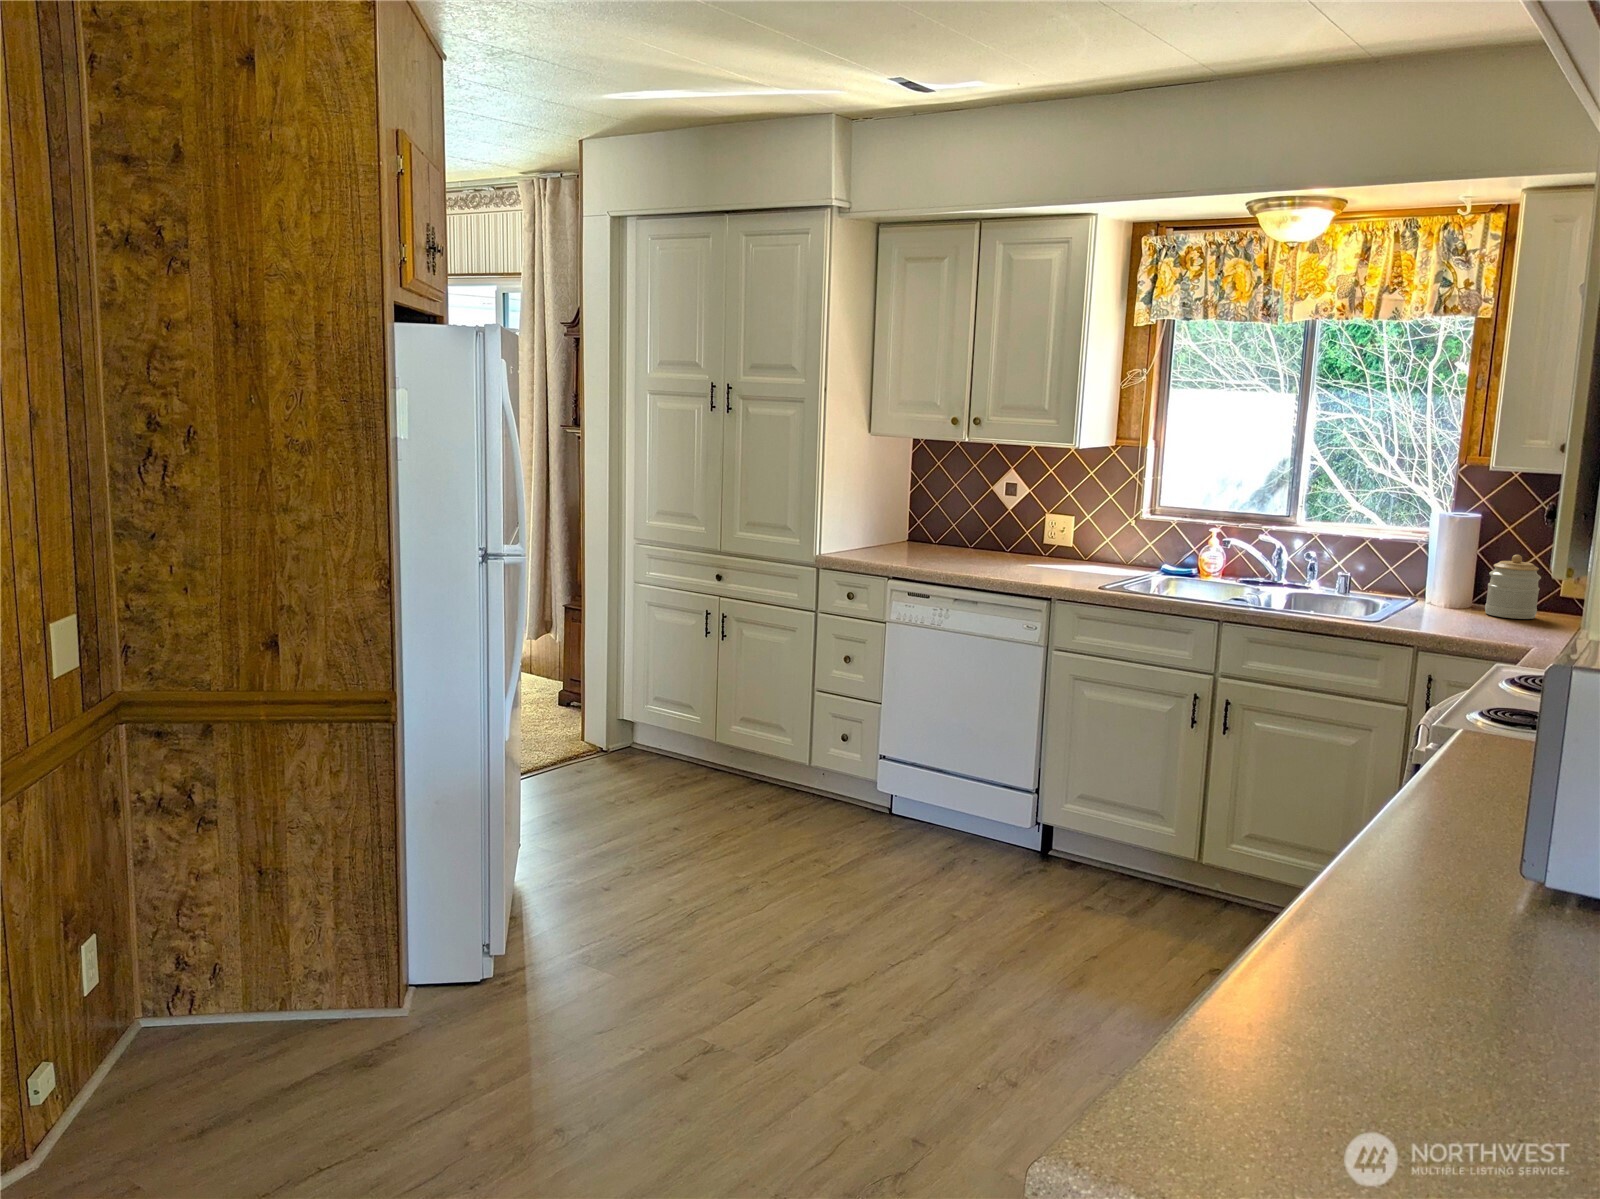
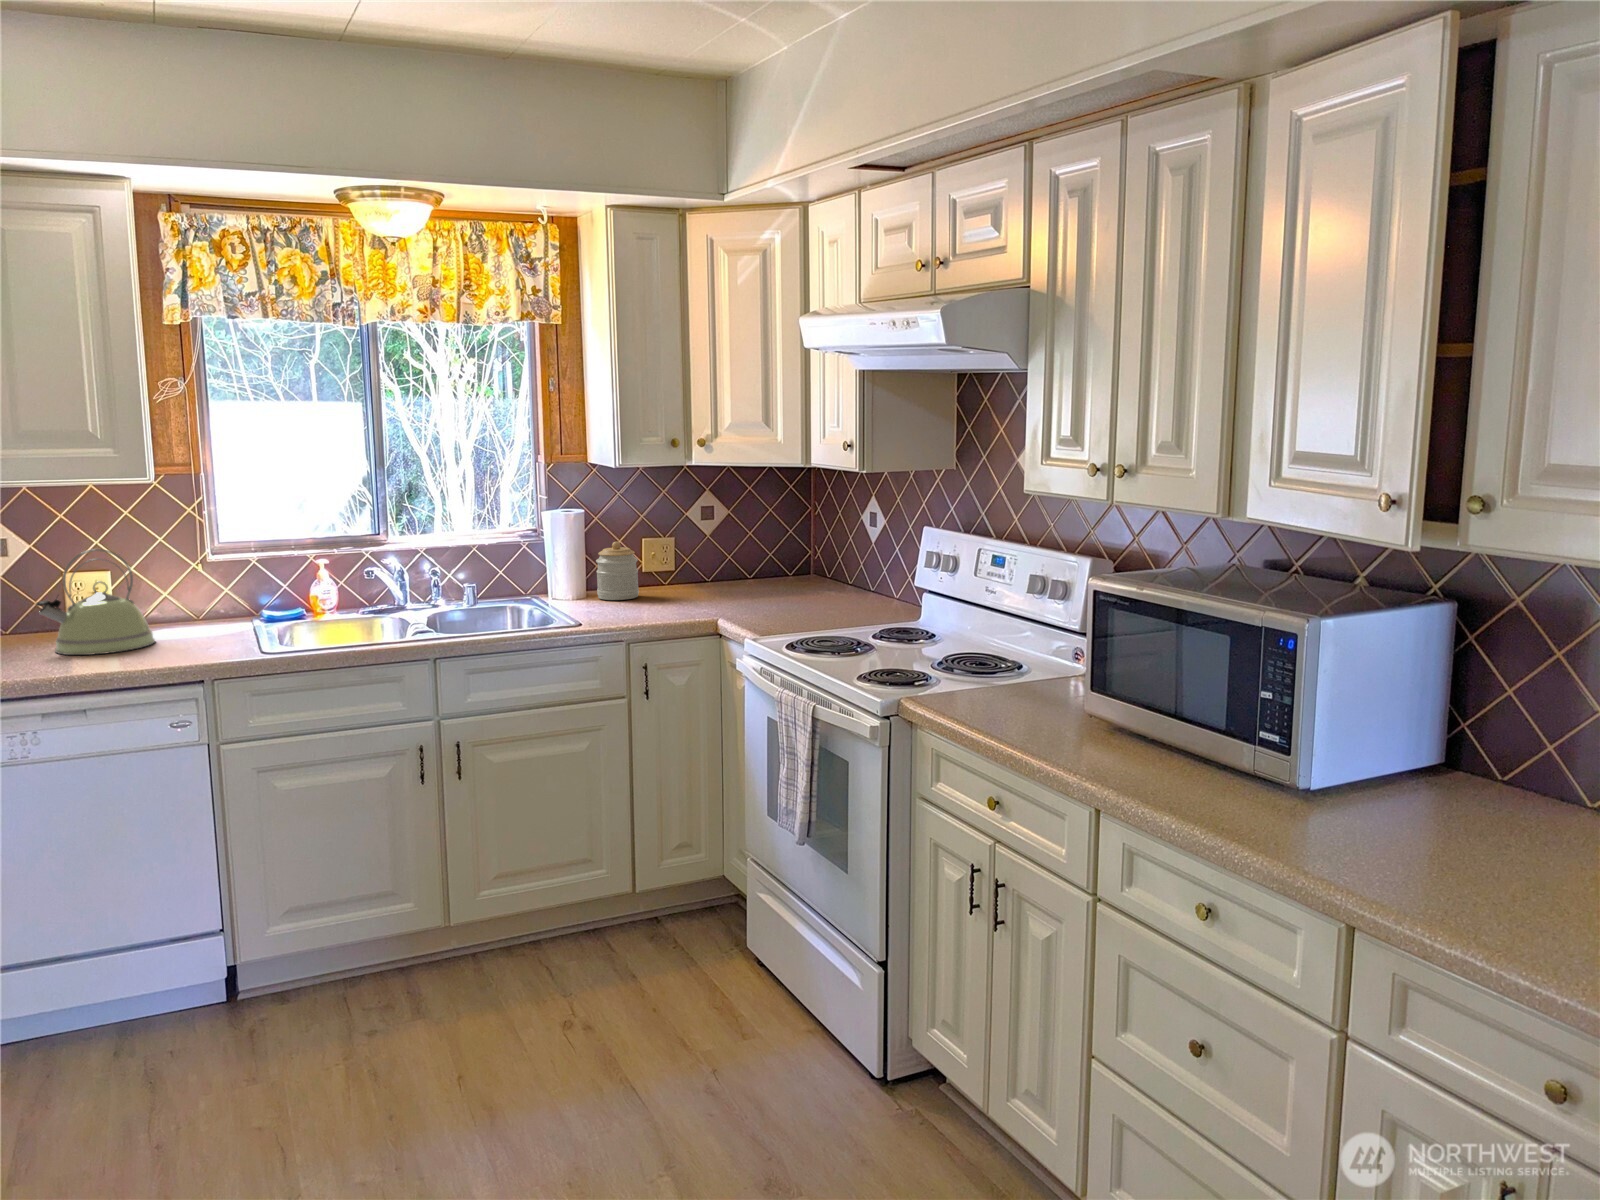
kettle: none [1004,495,1076,572] -> present [36,549,155,655]

